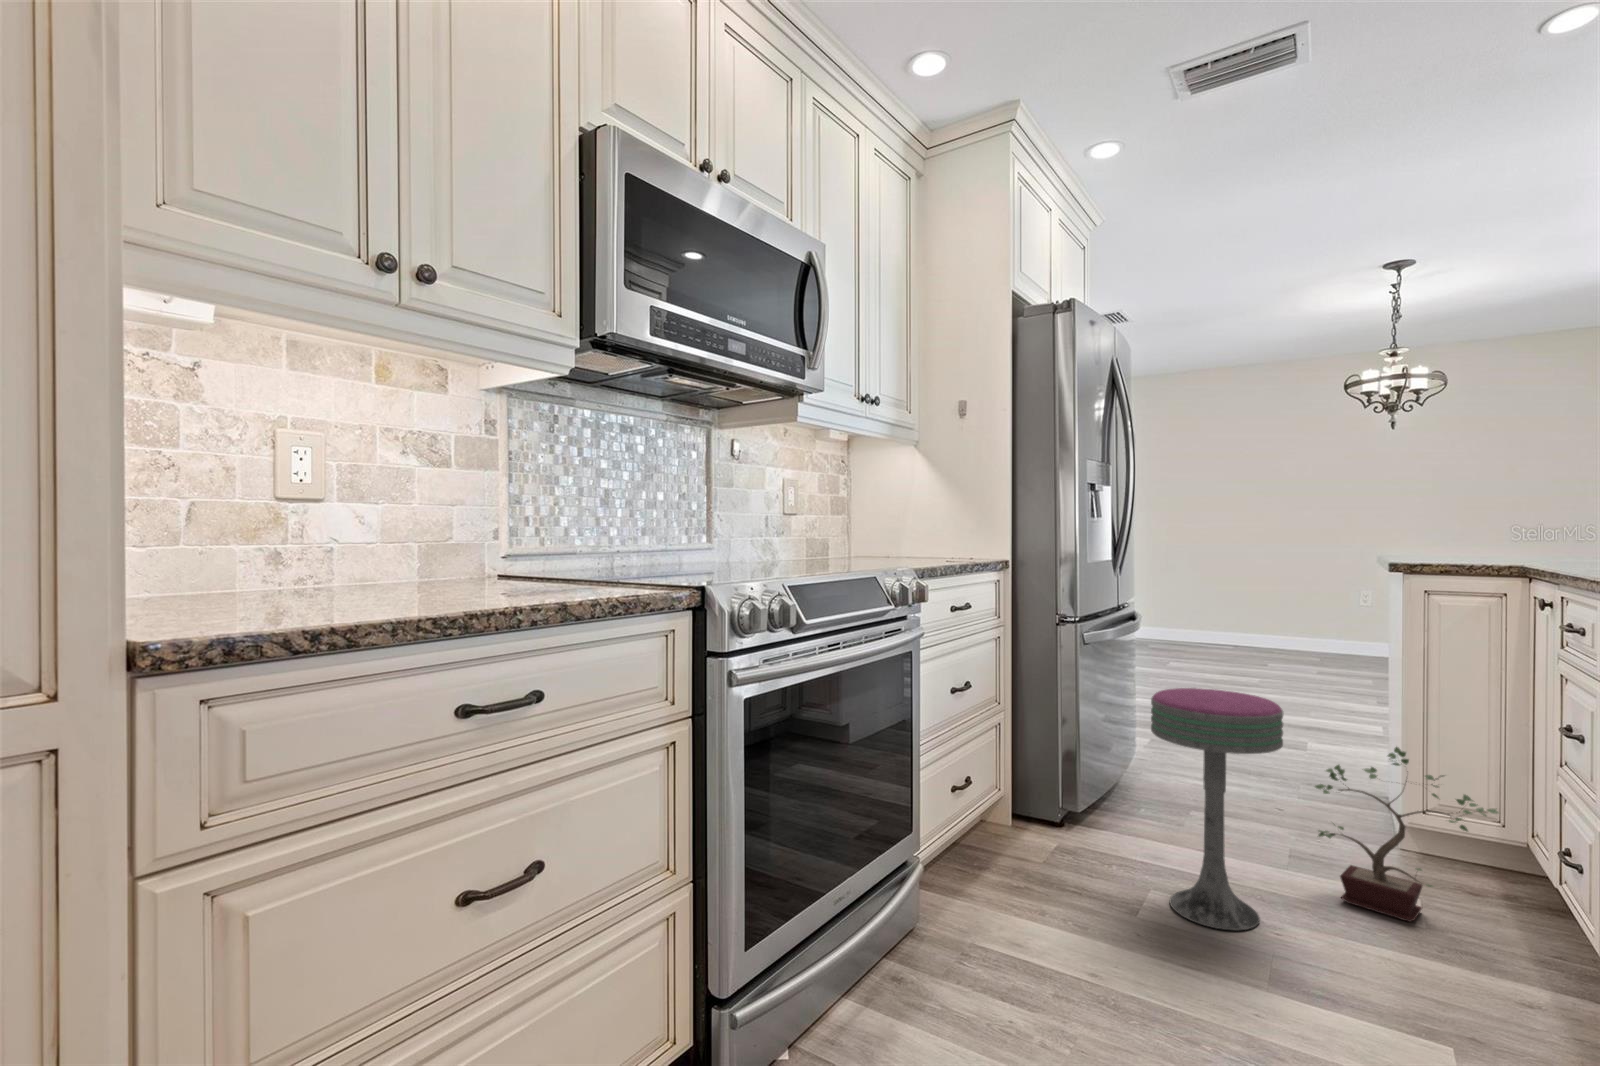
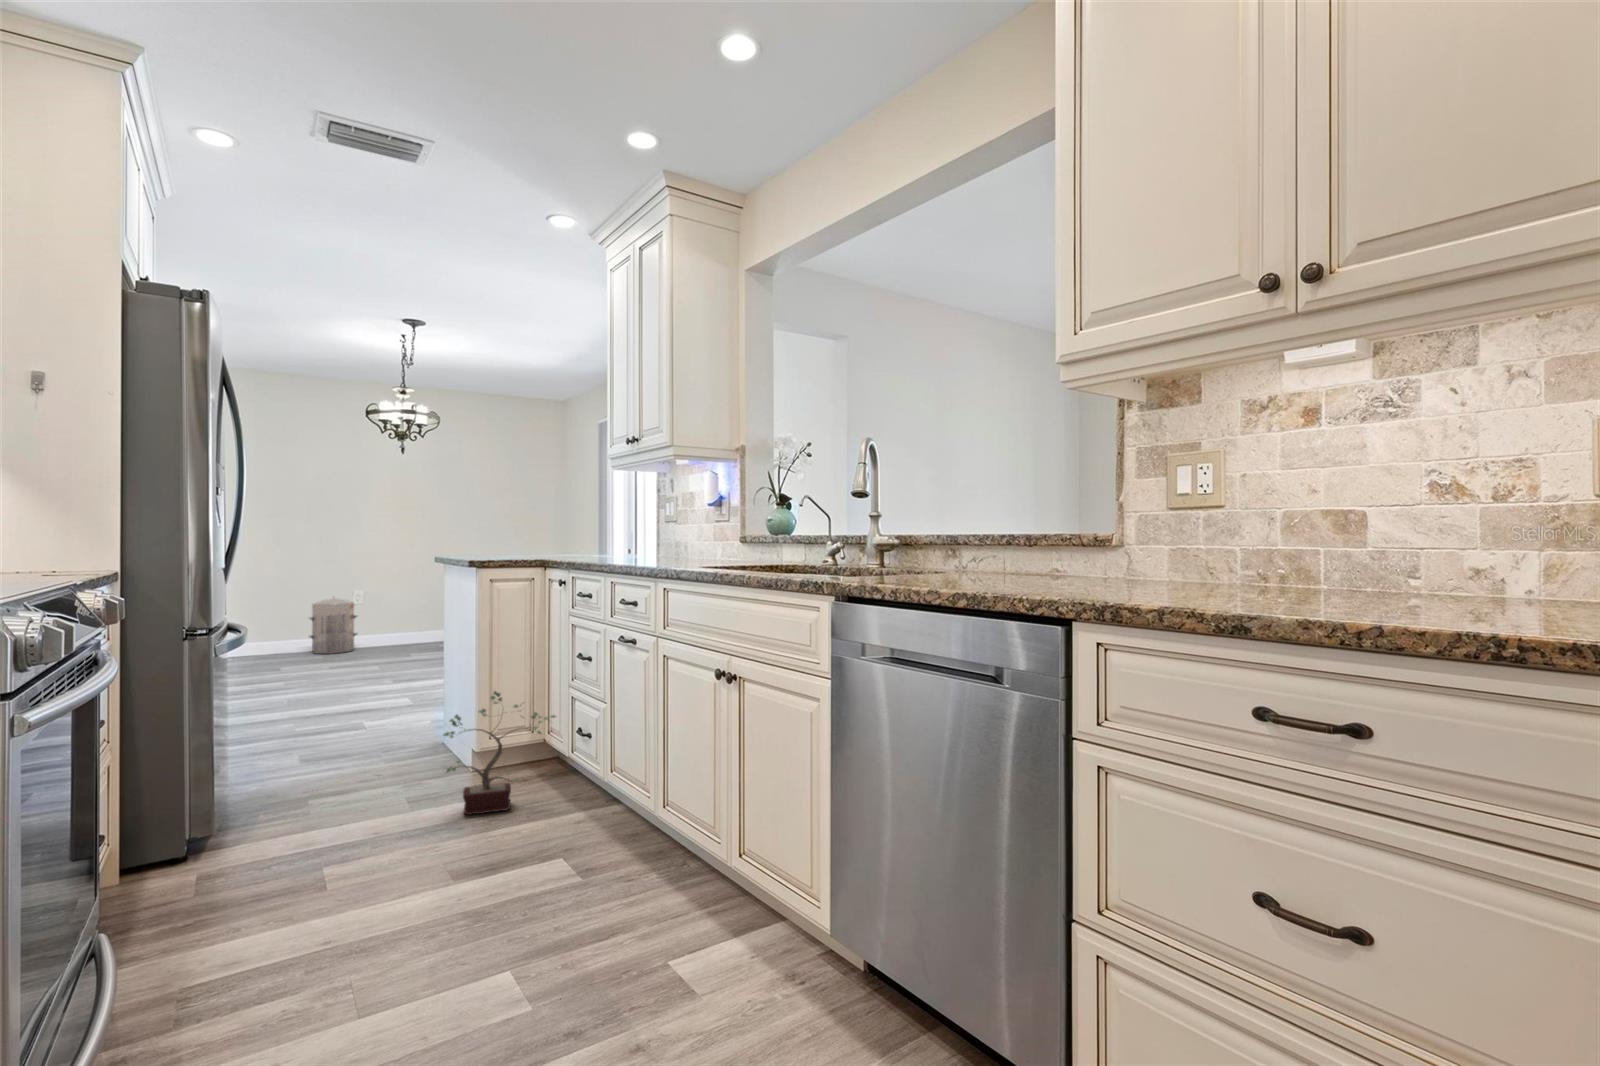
waste bin: none [1302,594,1359,658] -> present [310,598,357,654]
bar stool: present [1151,688,1283,931] -> none [329,671,440,872]

